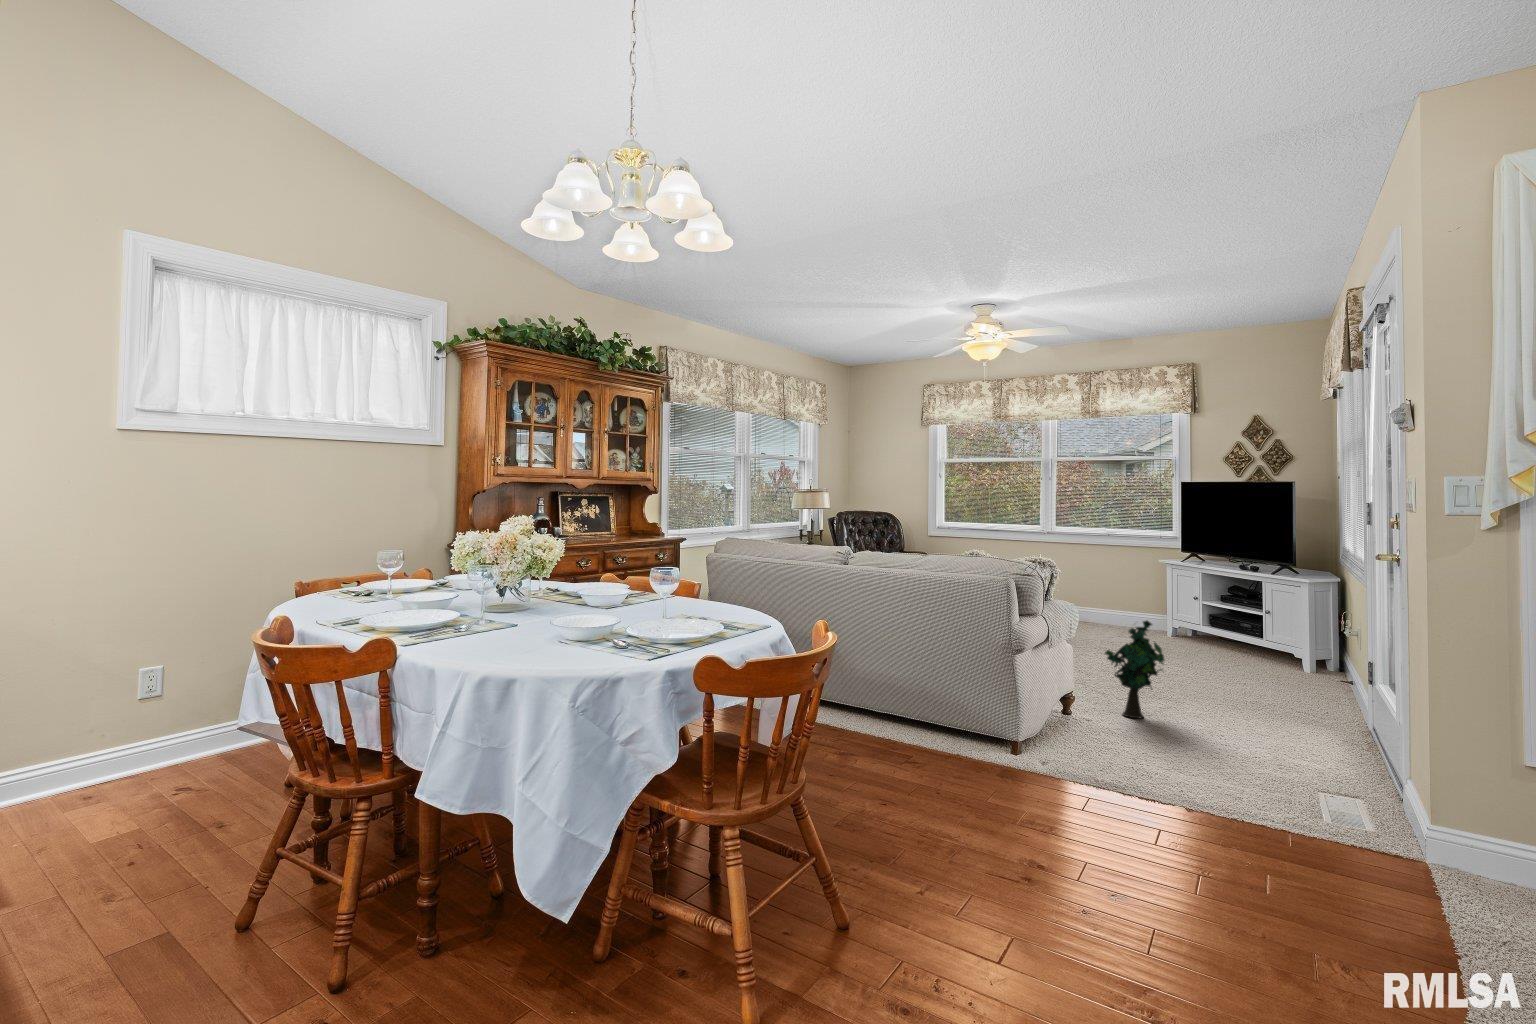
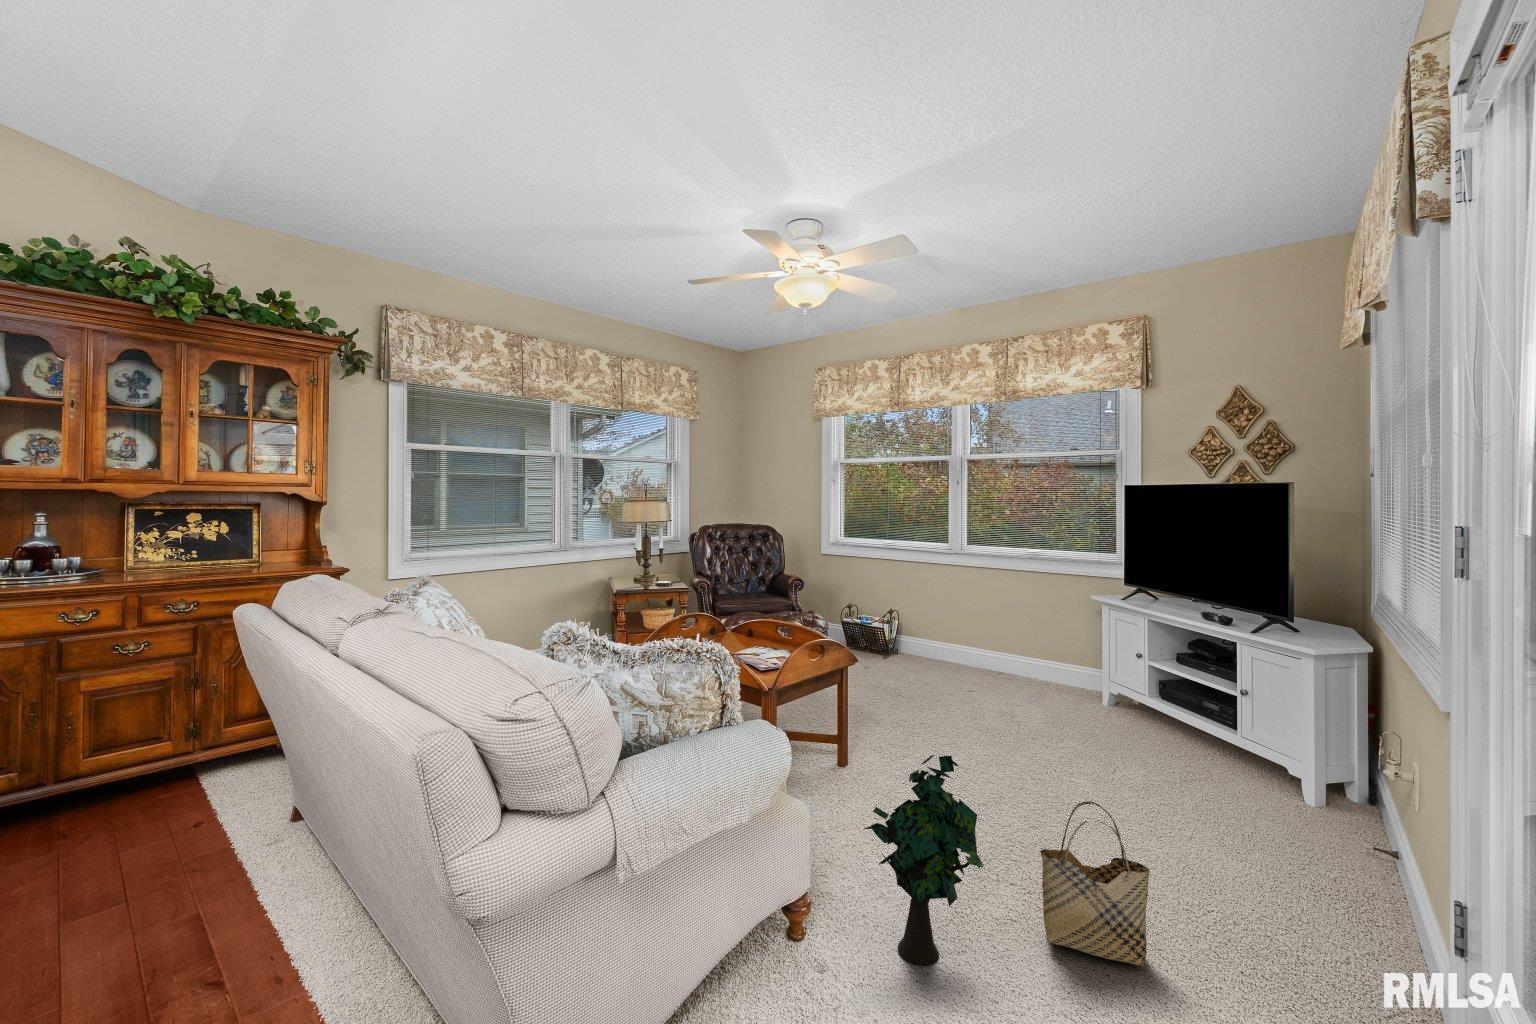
woven basket: none [1187,645,1241,715] -> present [1040,801,1150,966]

